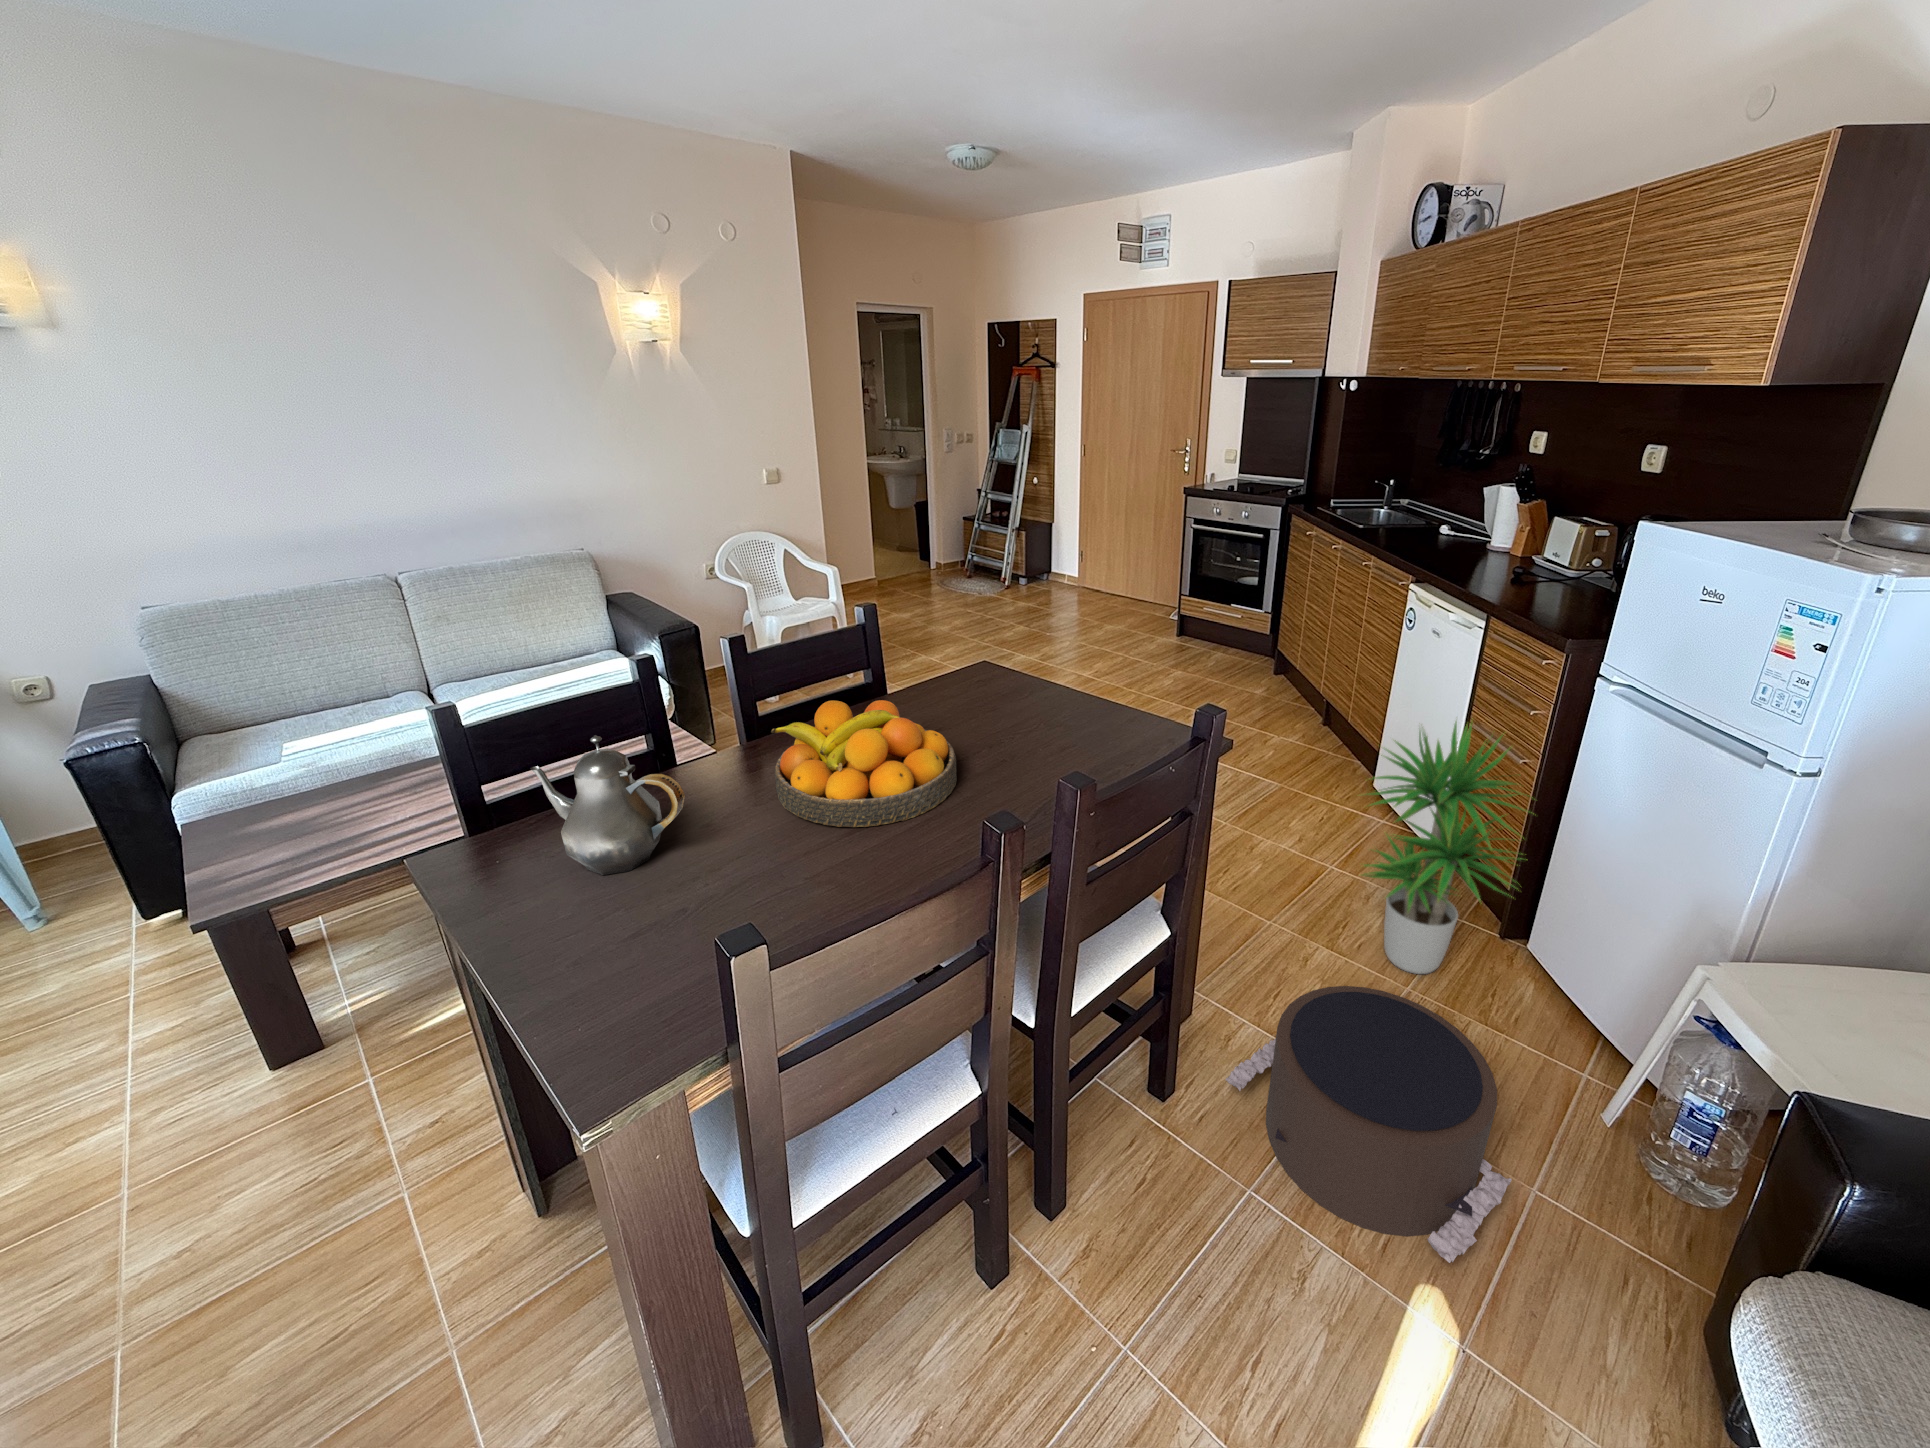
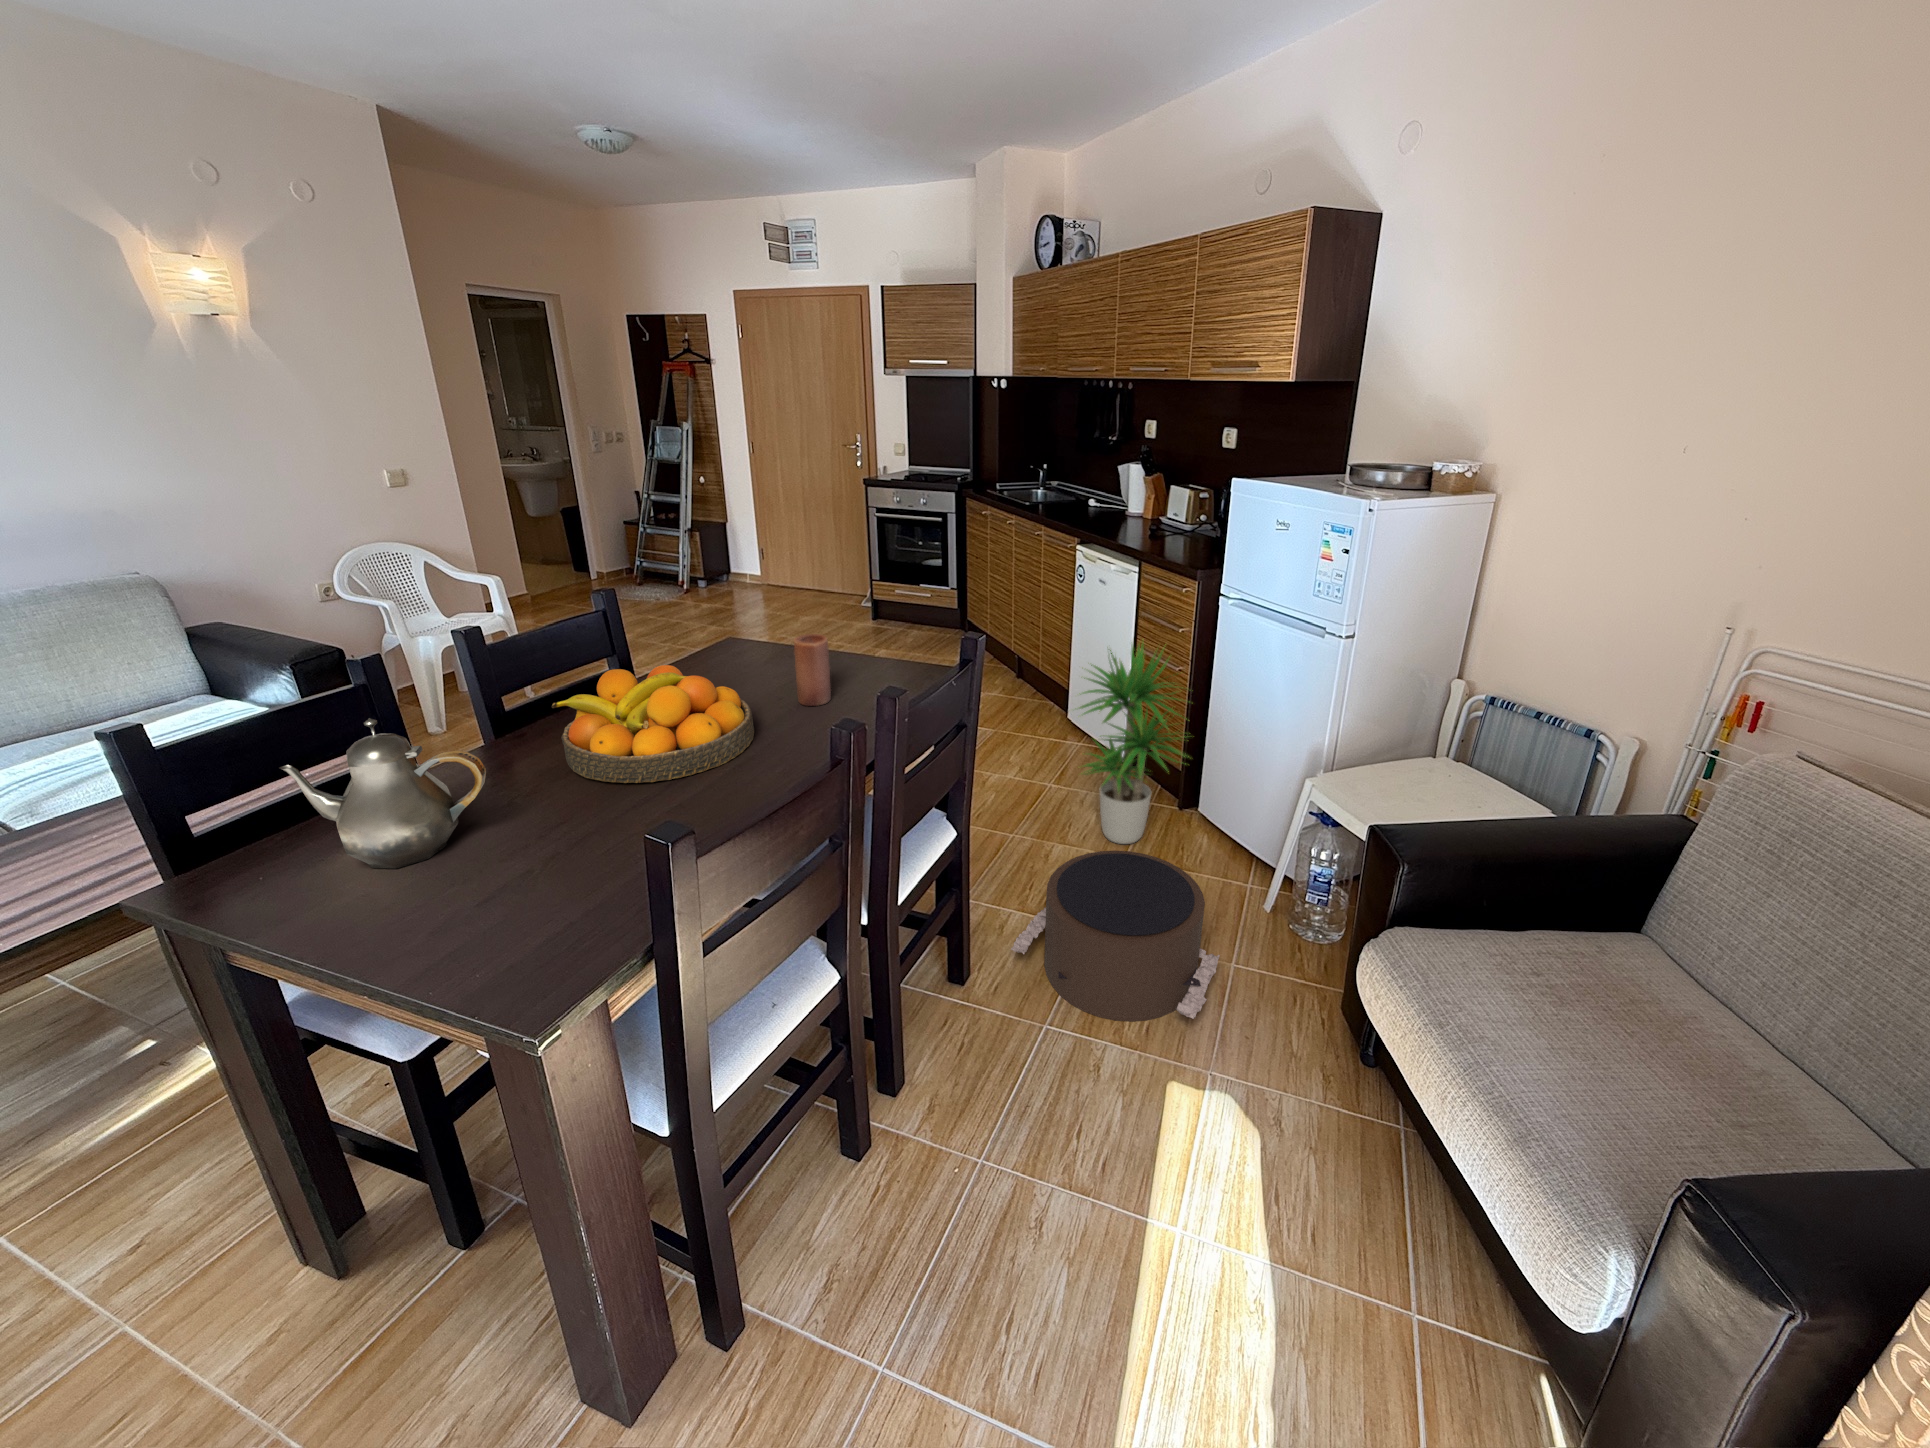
candle: none [1014,682,1050,762] -> present [794,634,831,706]

